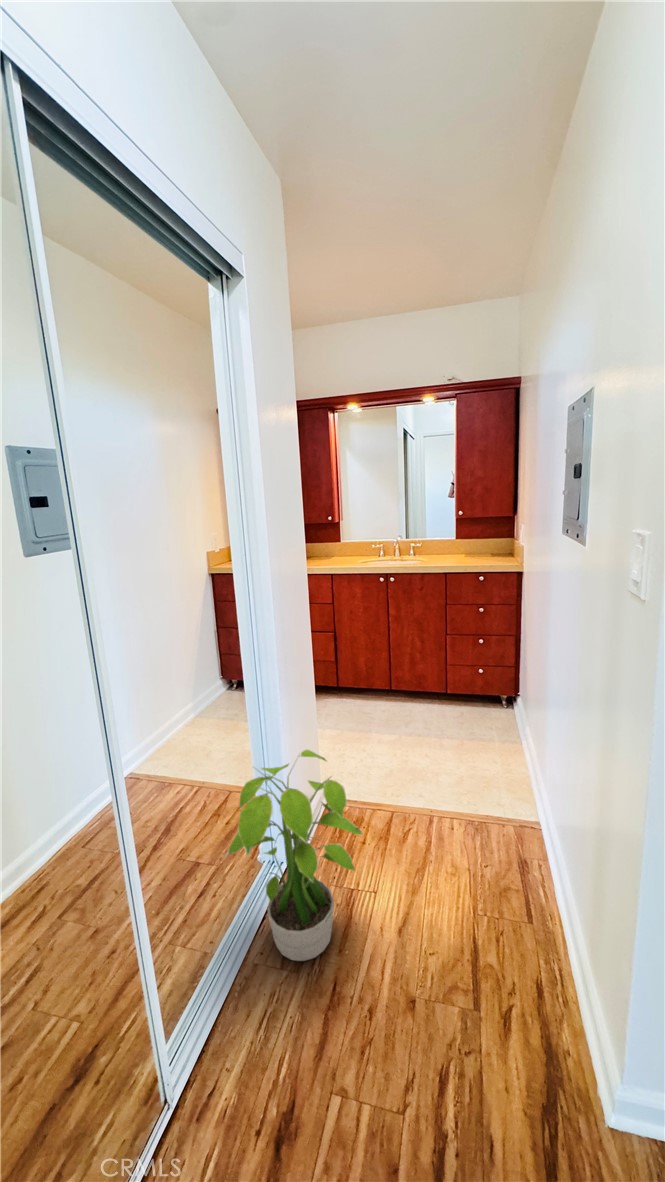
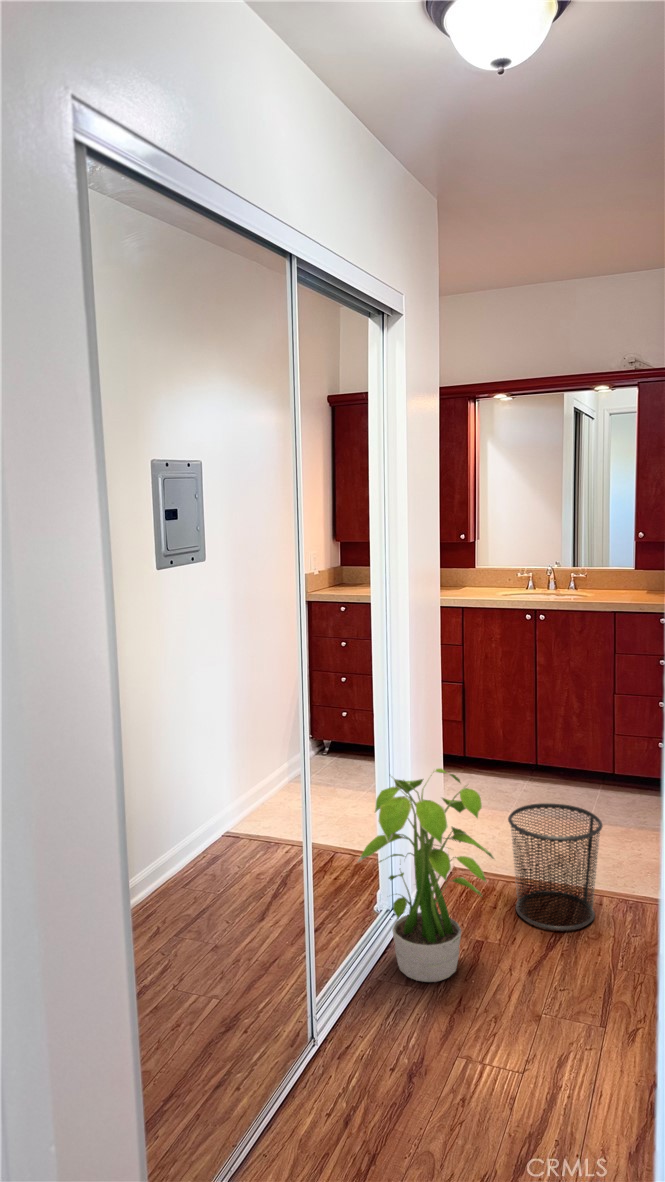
waste bin: none [373,747,456,868] -> present [508,803,603,931]

